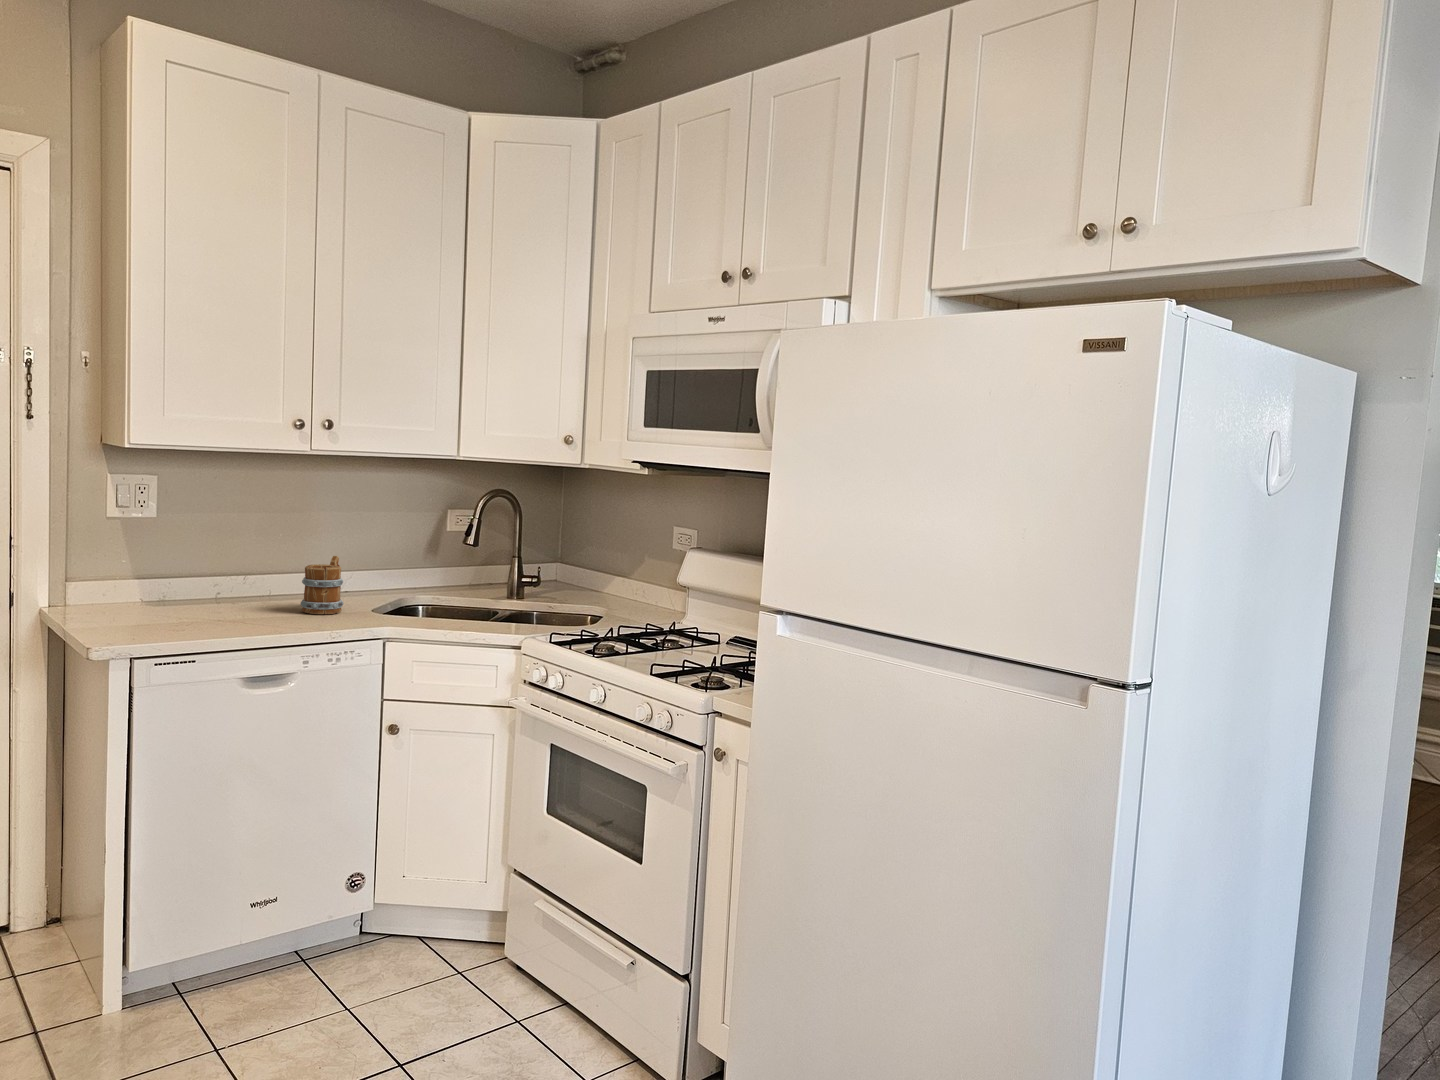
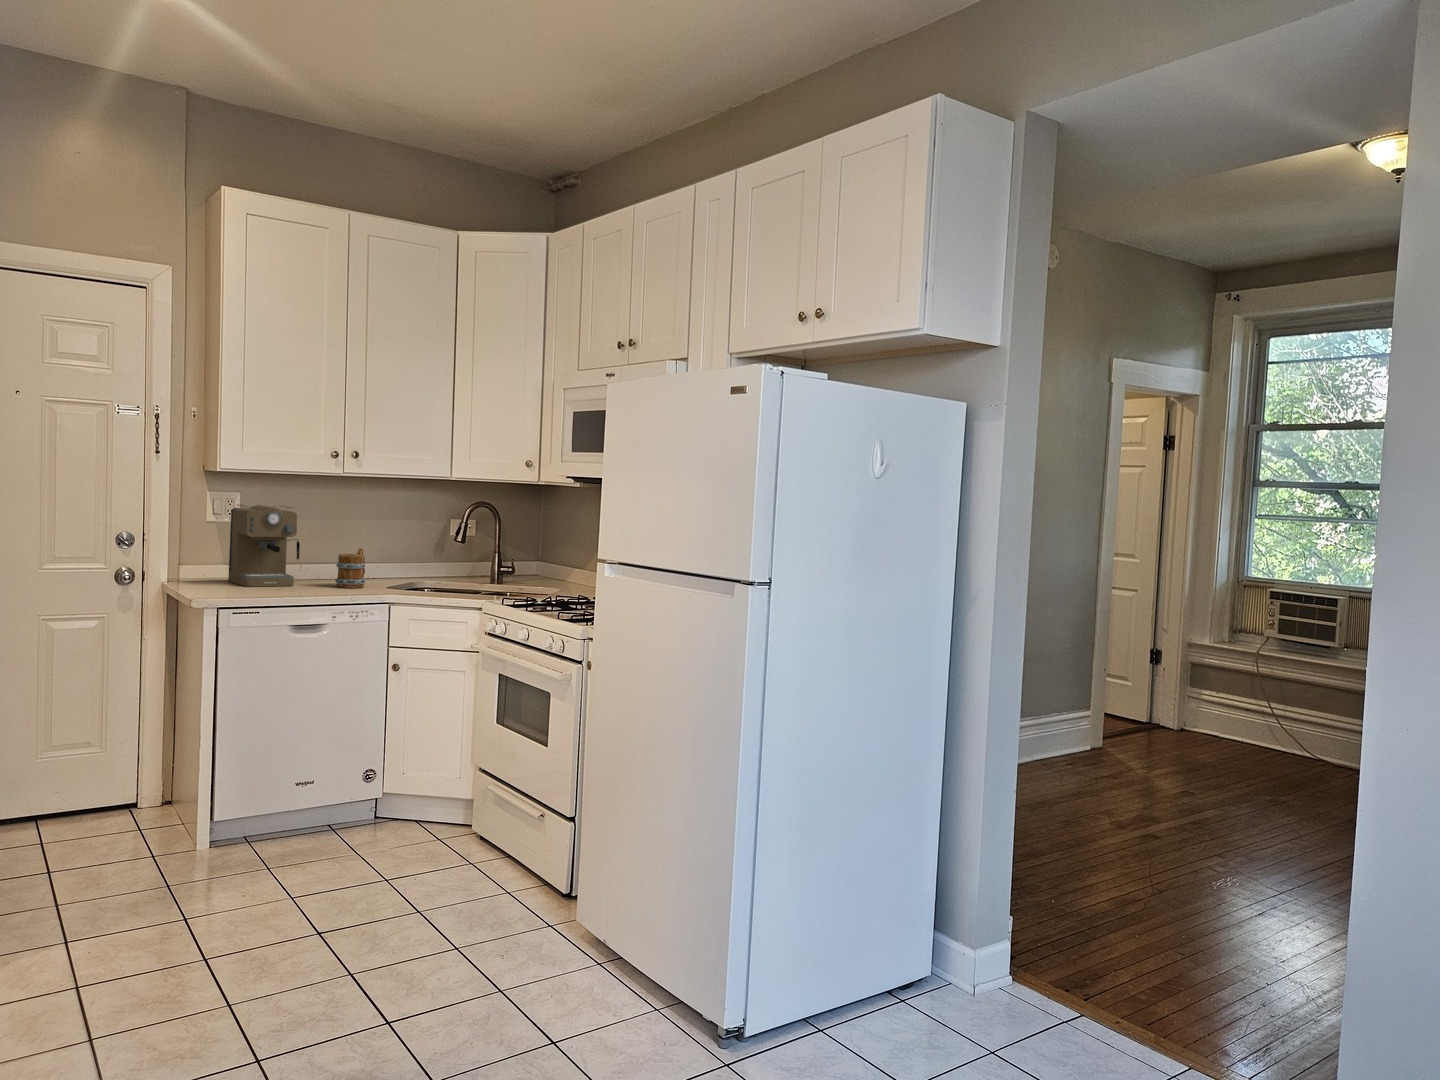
coffee maker: none [142,495,247,615] -> present [228,505,300,586]

